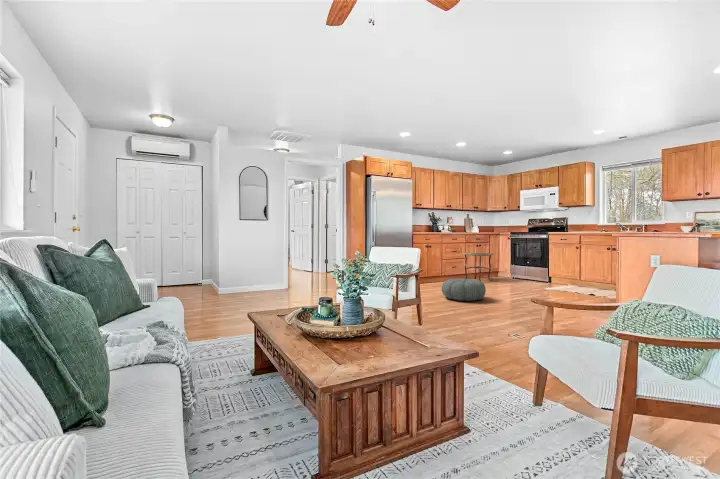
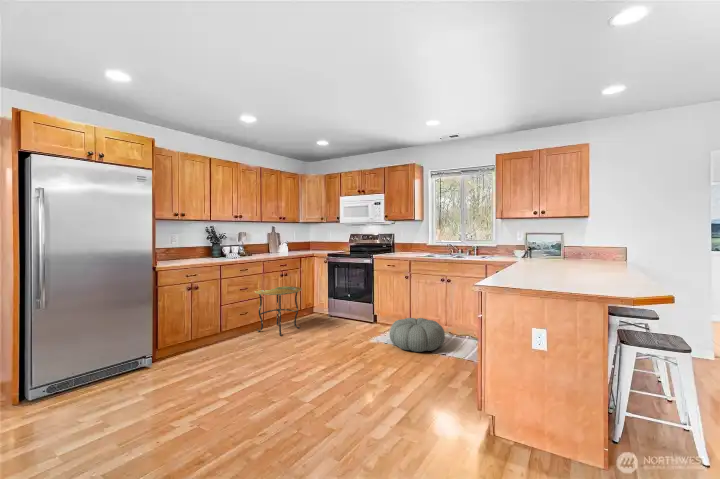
pouf: present [442,279,486,301] -> present [390,318,445,352]

